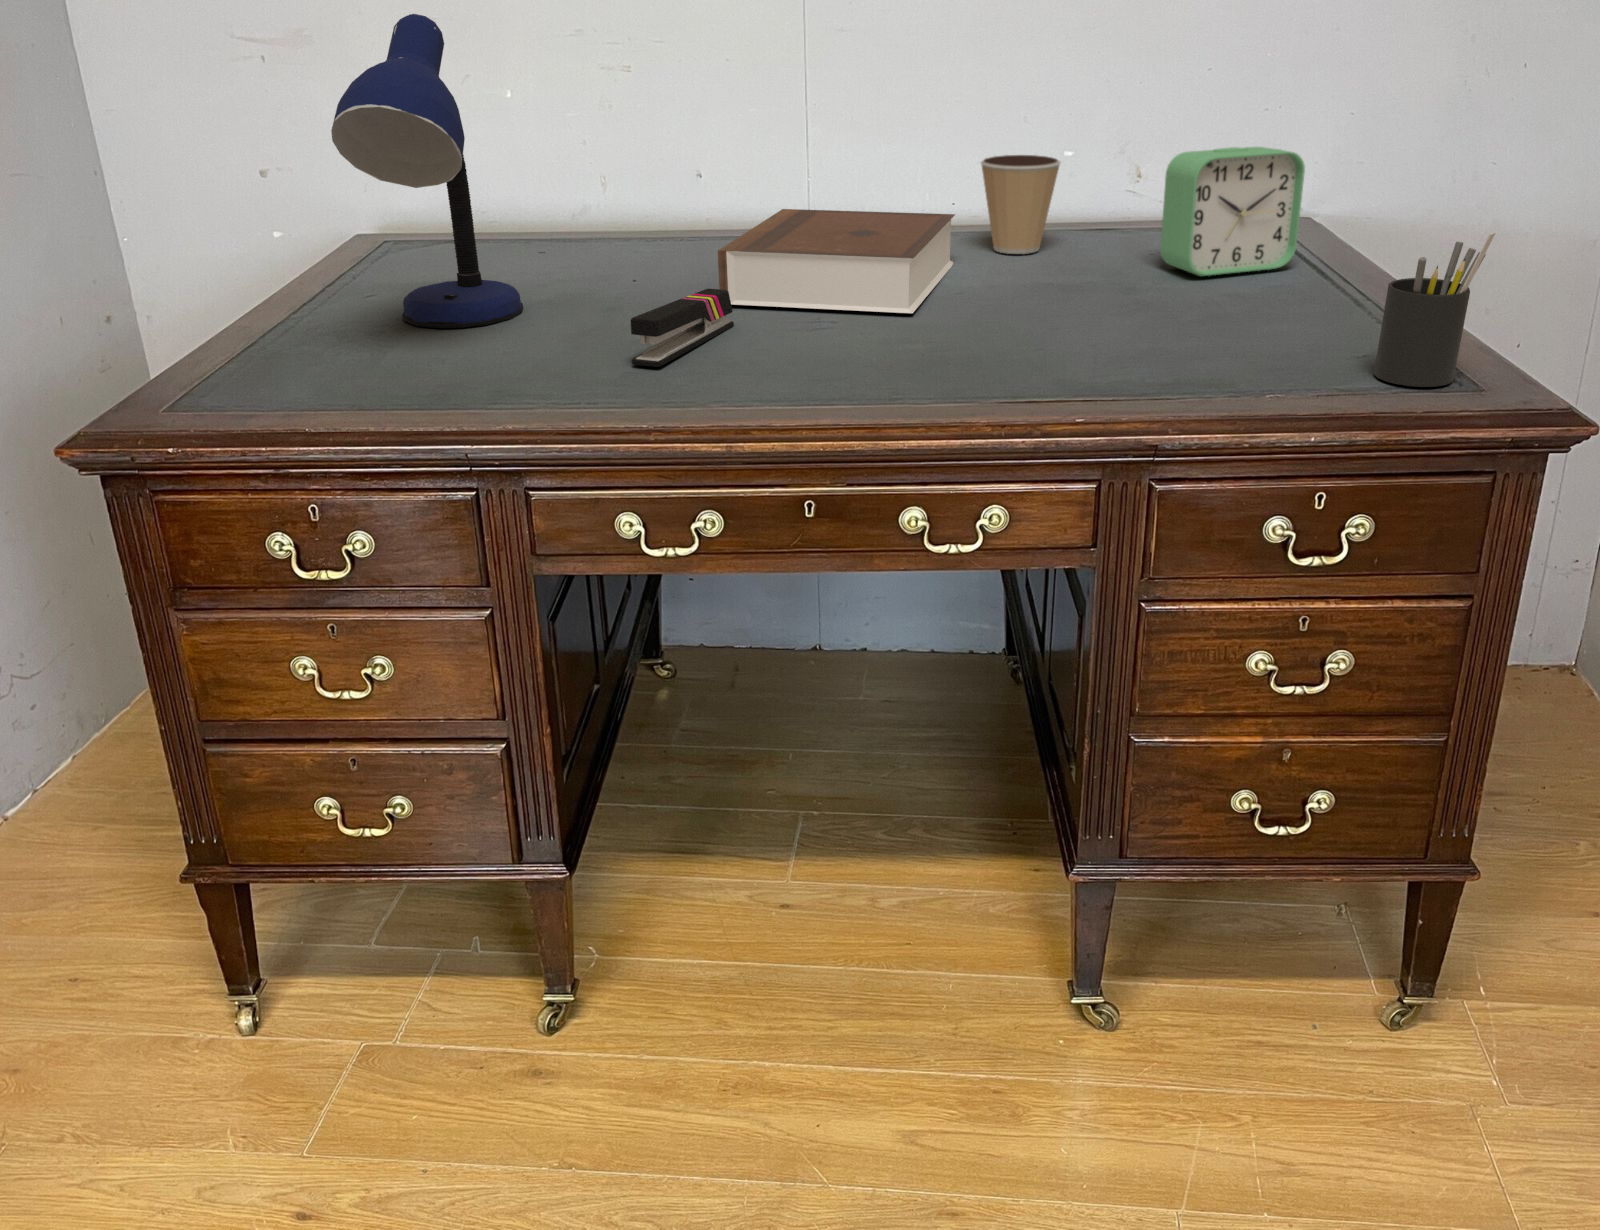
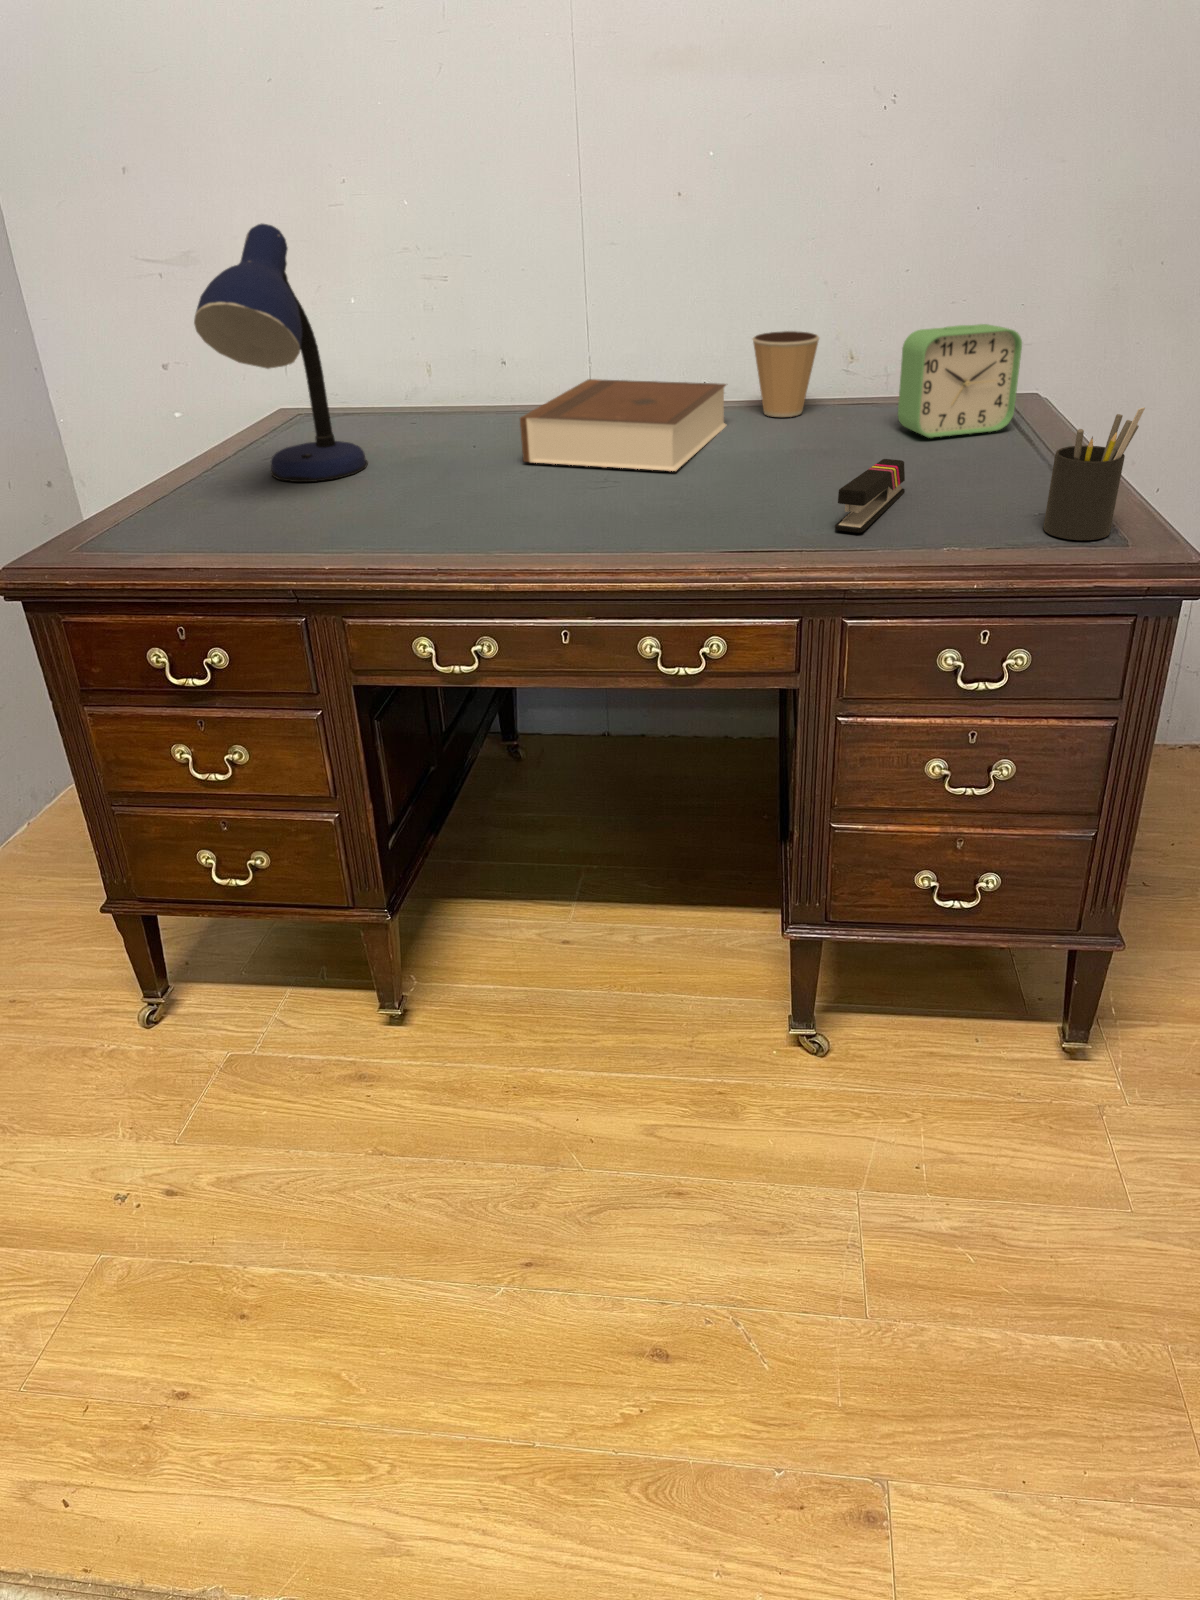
stapler: present [631,289,734,367] -> present [835,459,905,533]

